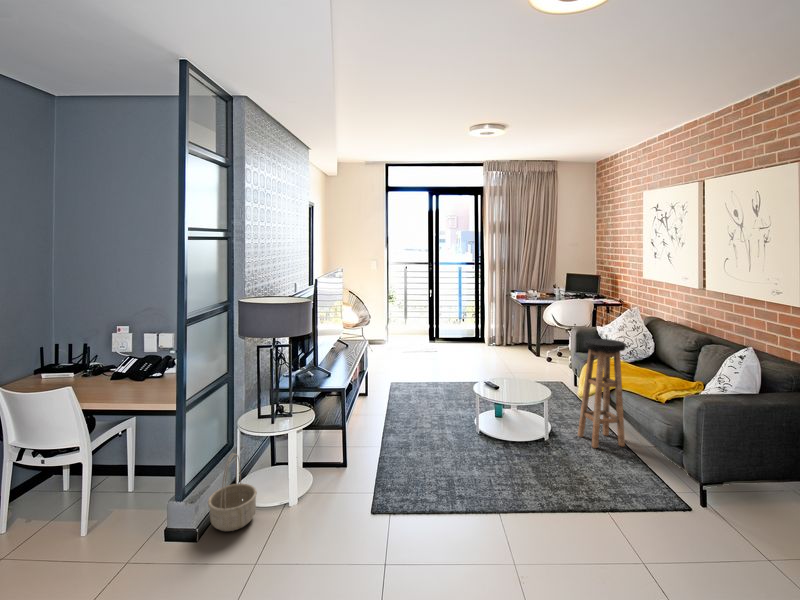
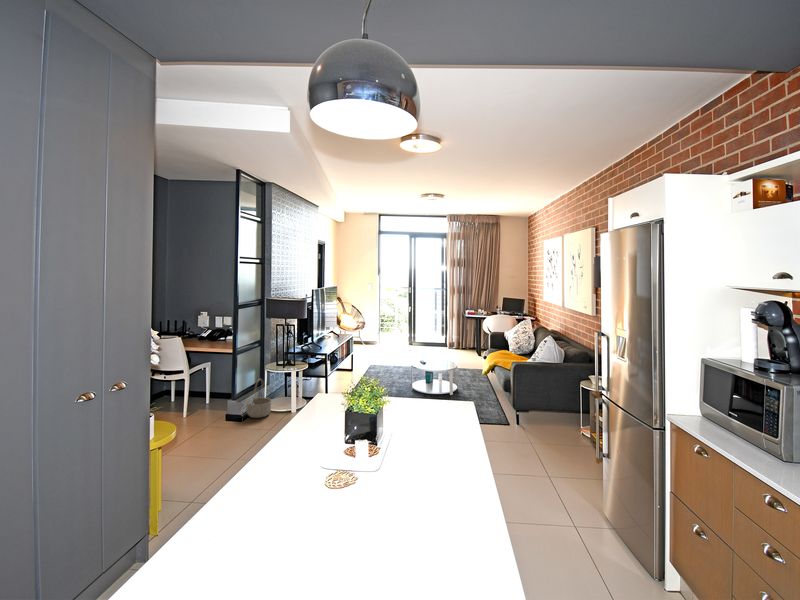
bar stool: present [578,339,626,448] -> none [472,332,498,397]

